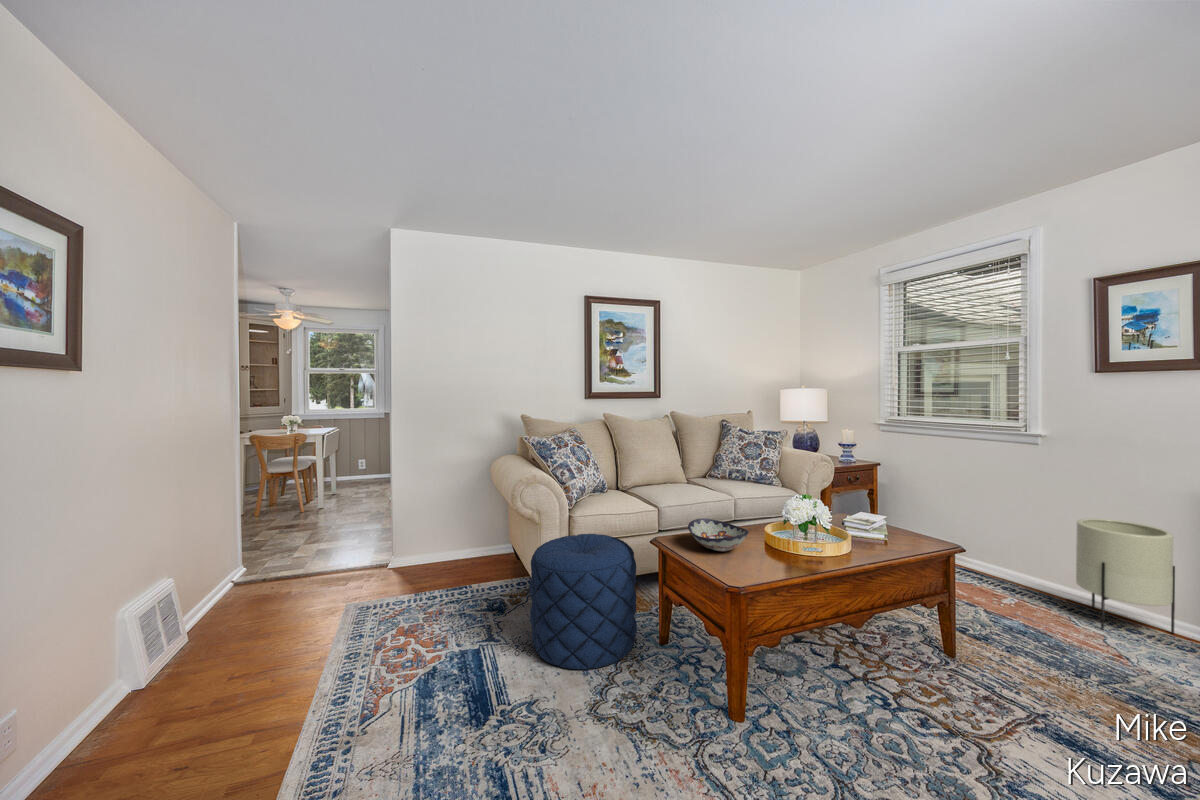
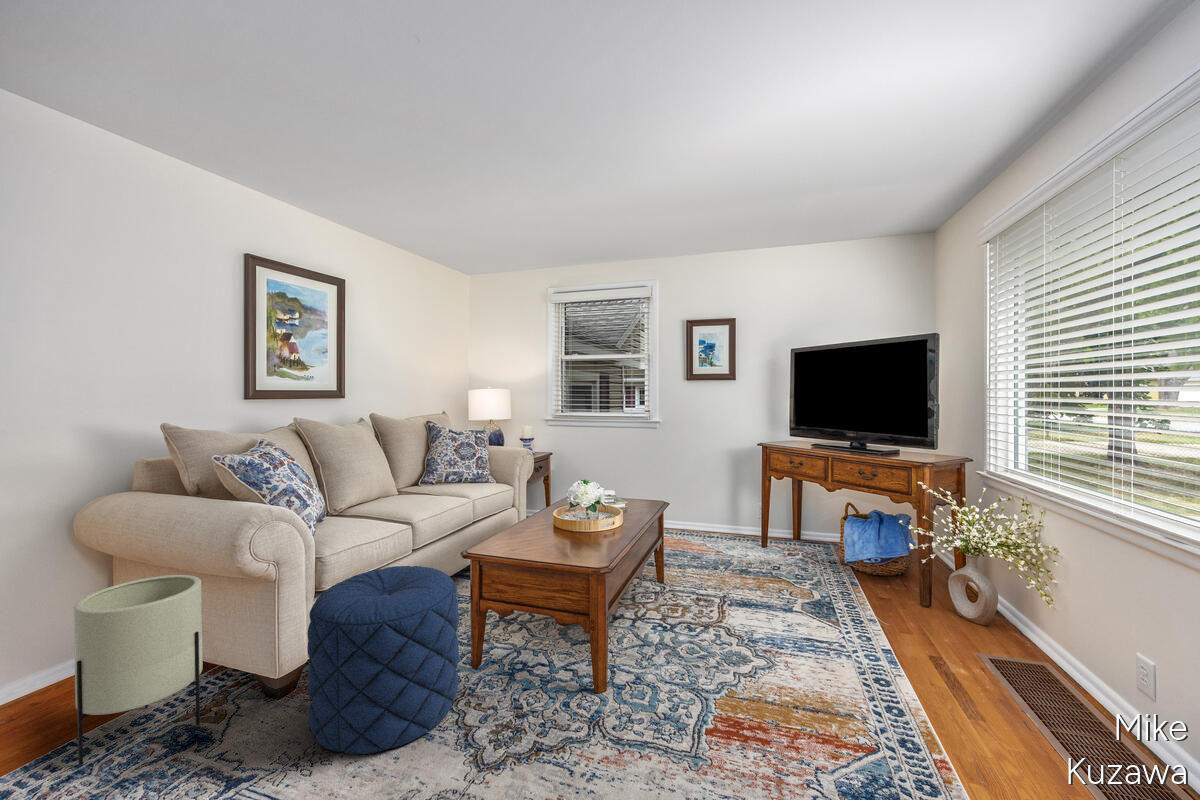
decorative bowl: present [688,519,749,552] -> none [505,518,569,547]
planter: present [1076,519,1175,634] -> present [74,575,203,765]

